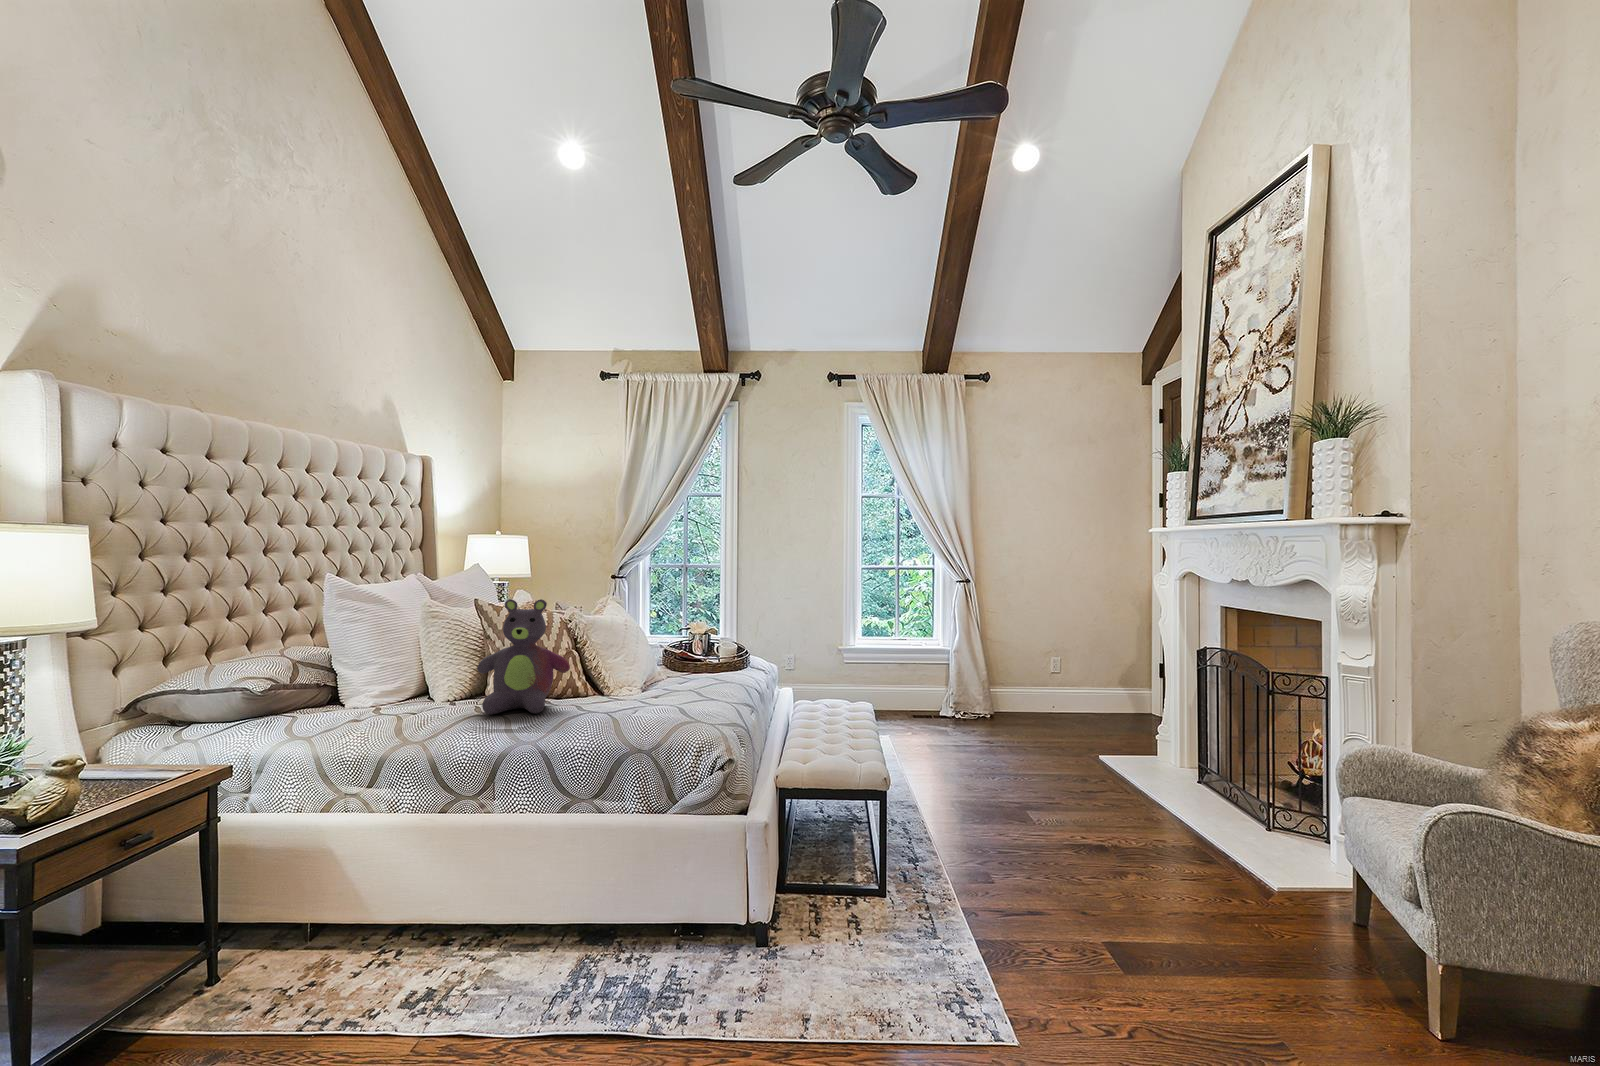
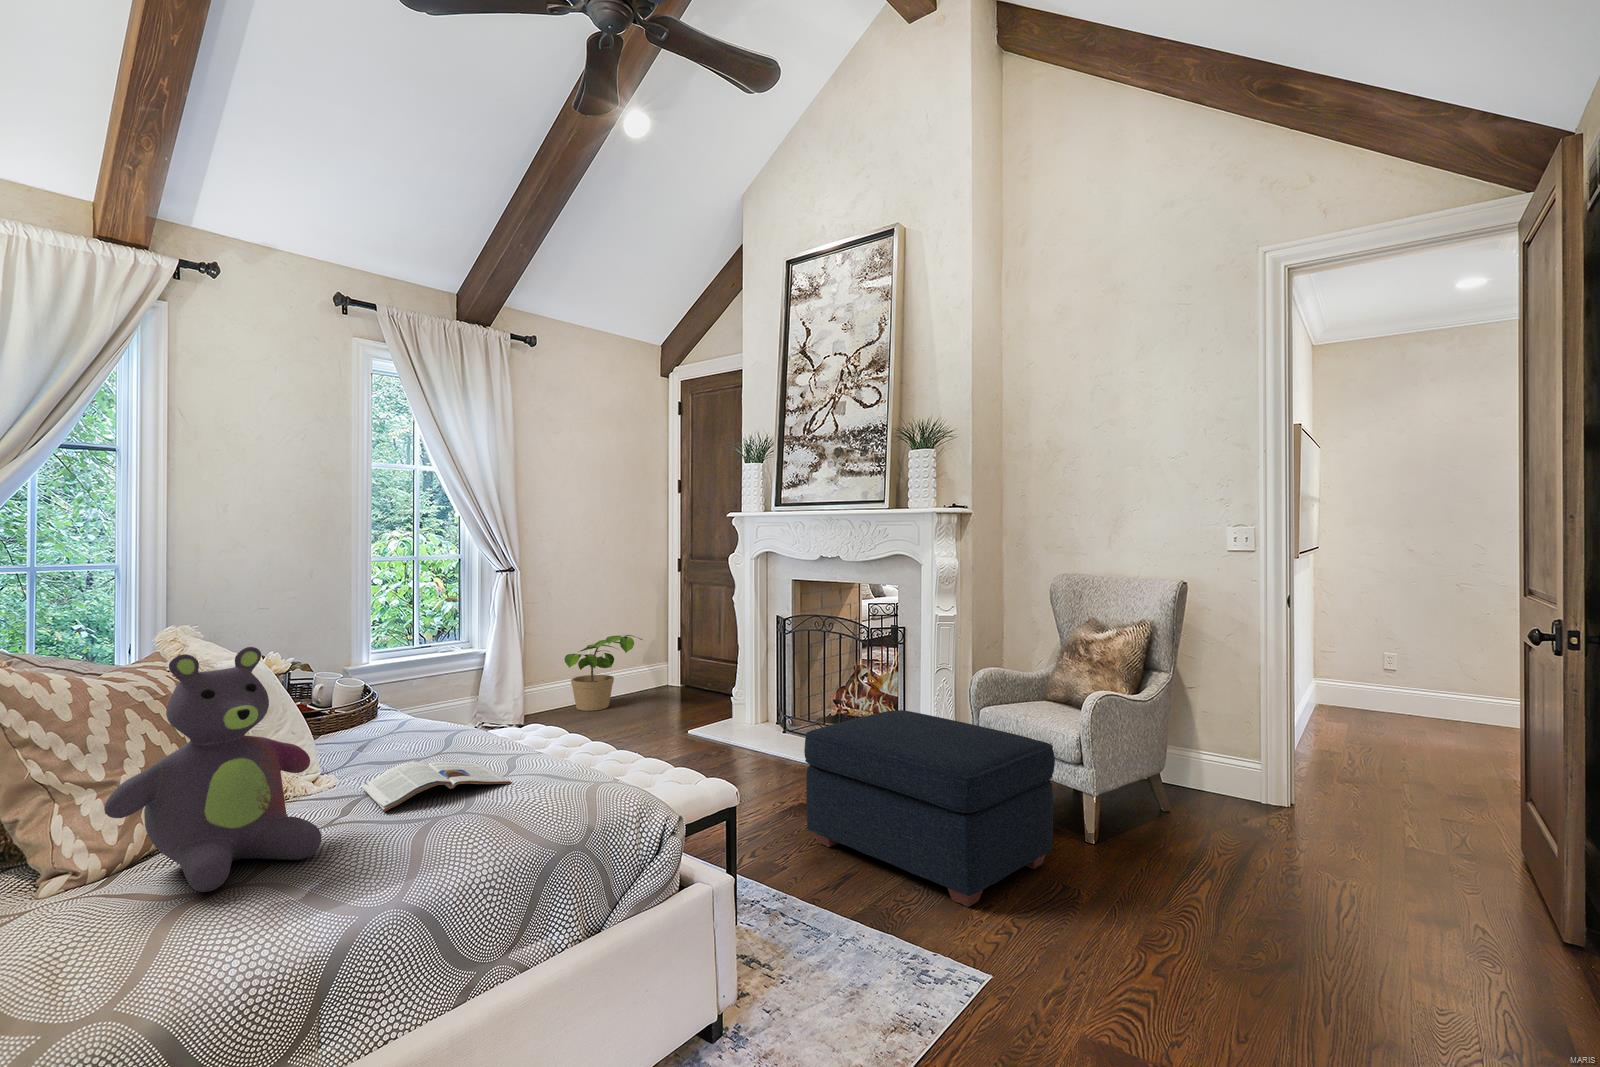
potted plant: none [1015,653,1090,725] -> present [564,635,643,711]
magazine: none [600,687,690,710] -> present [361,762,511,812]
ottoman: none [1047,757,1323,1005] -> present [804,710,1055,907]

